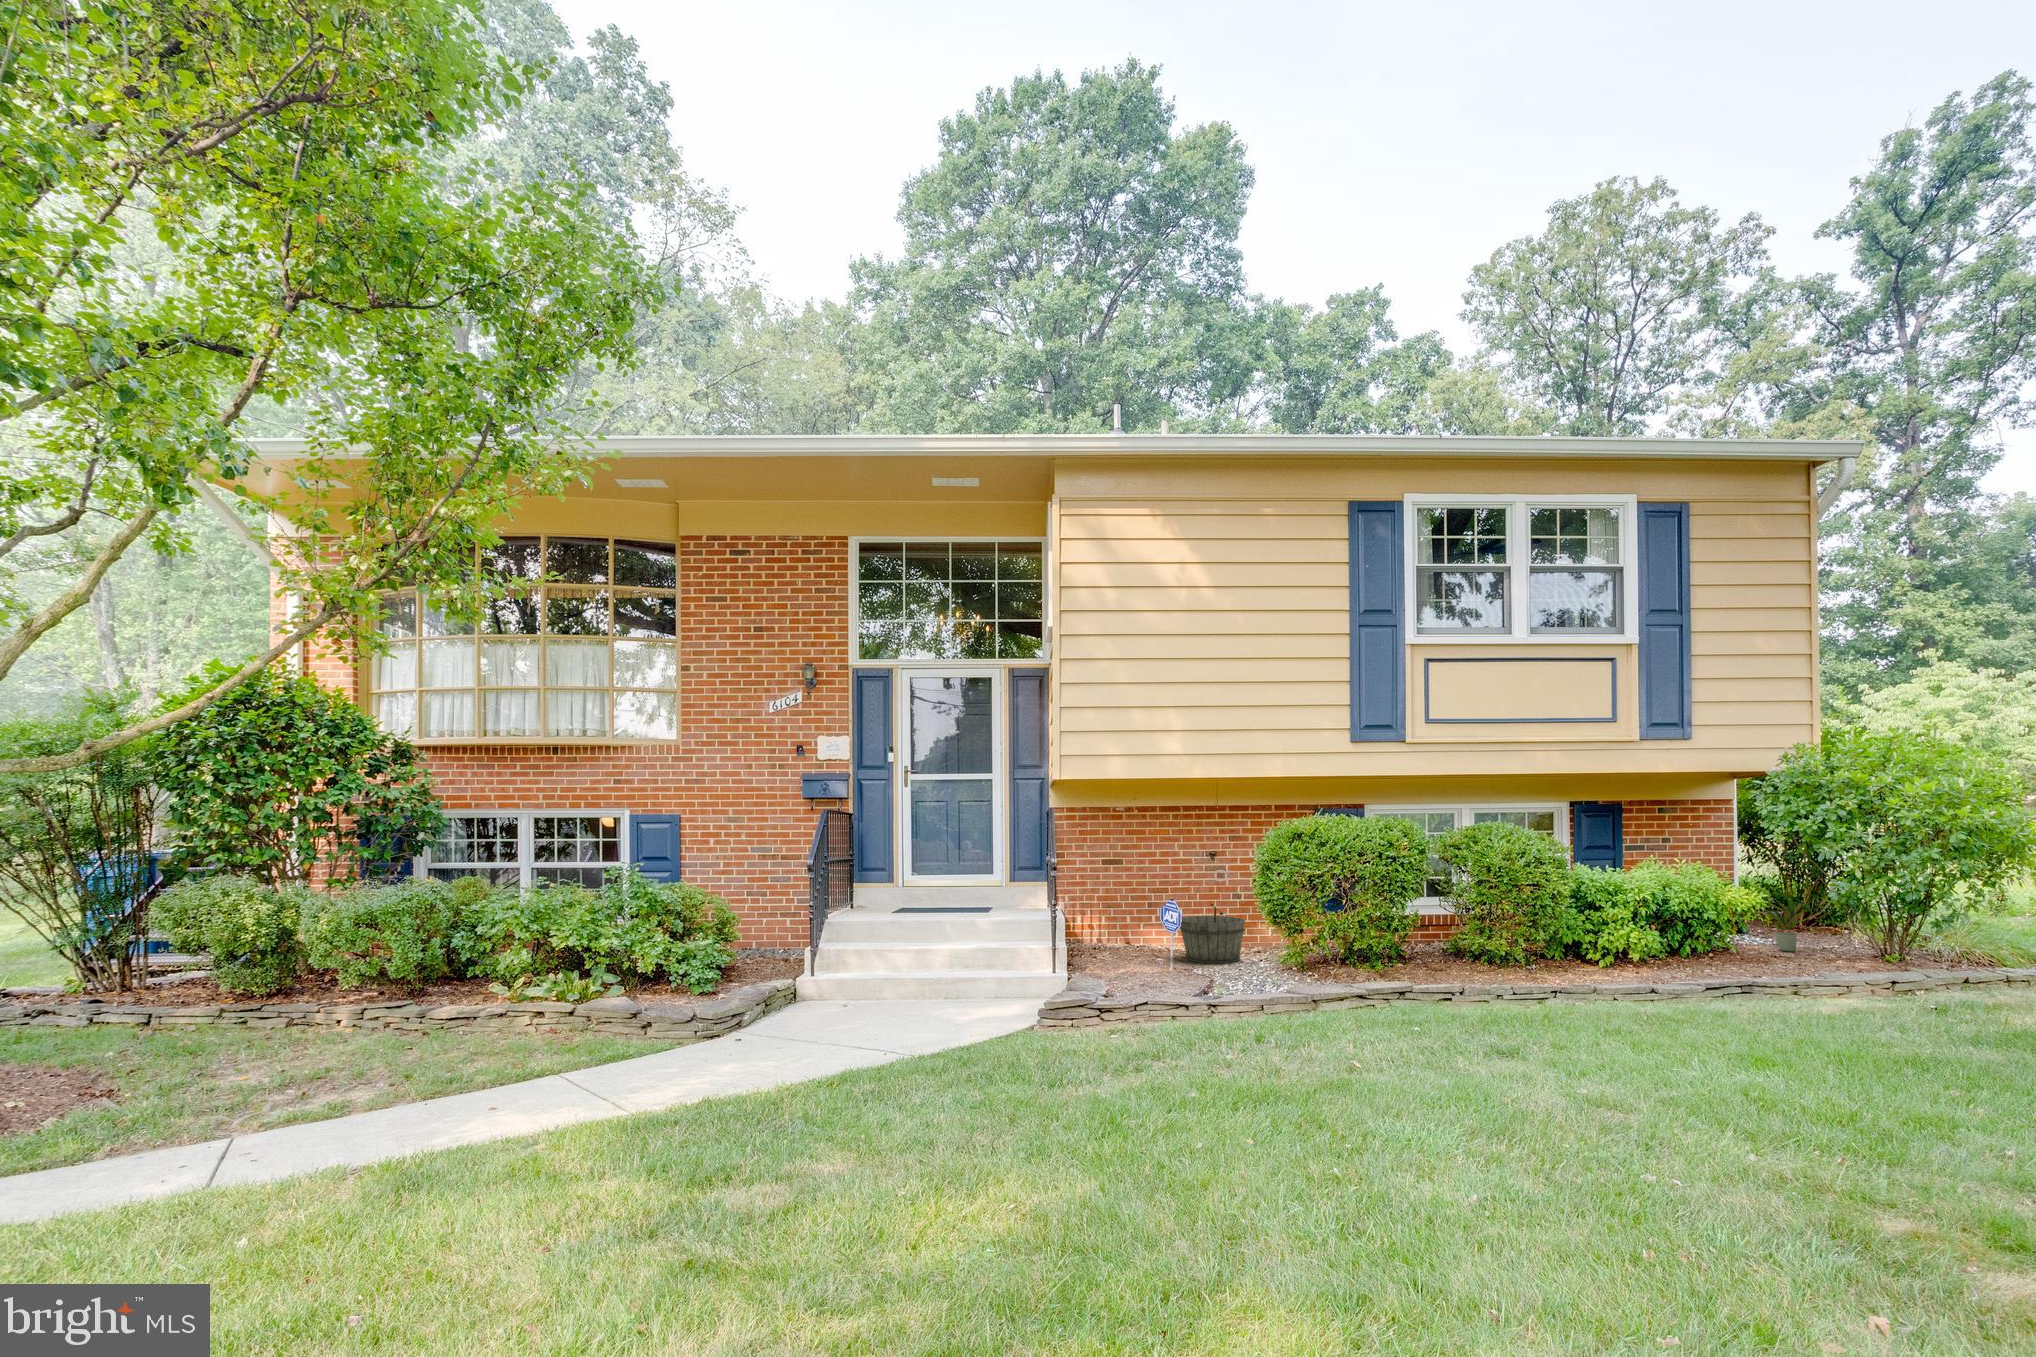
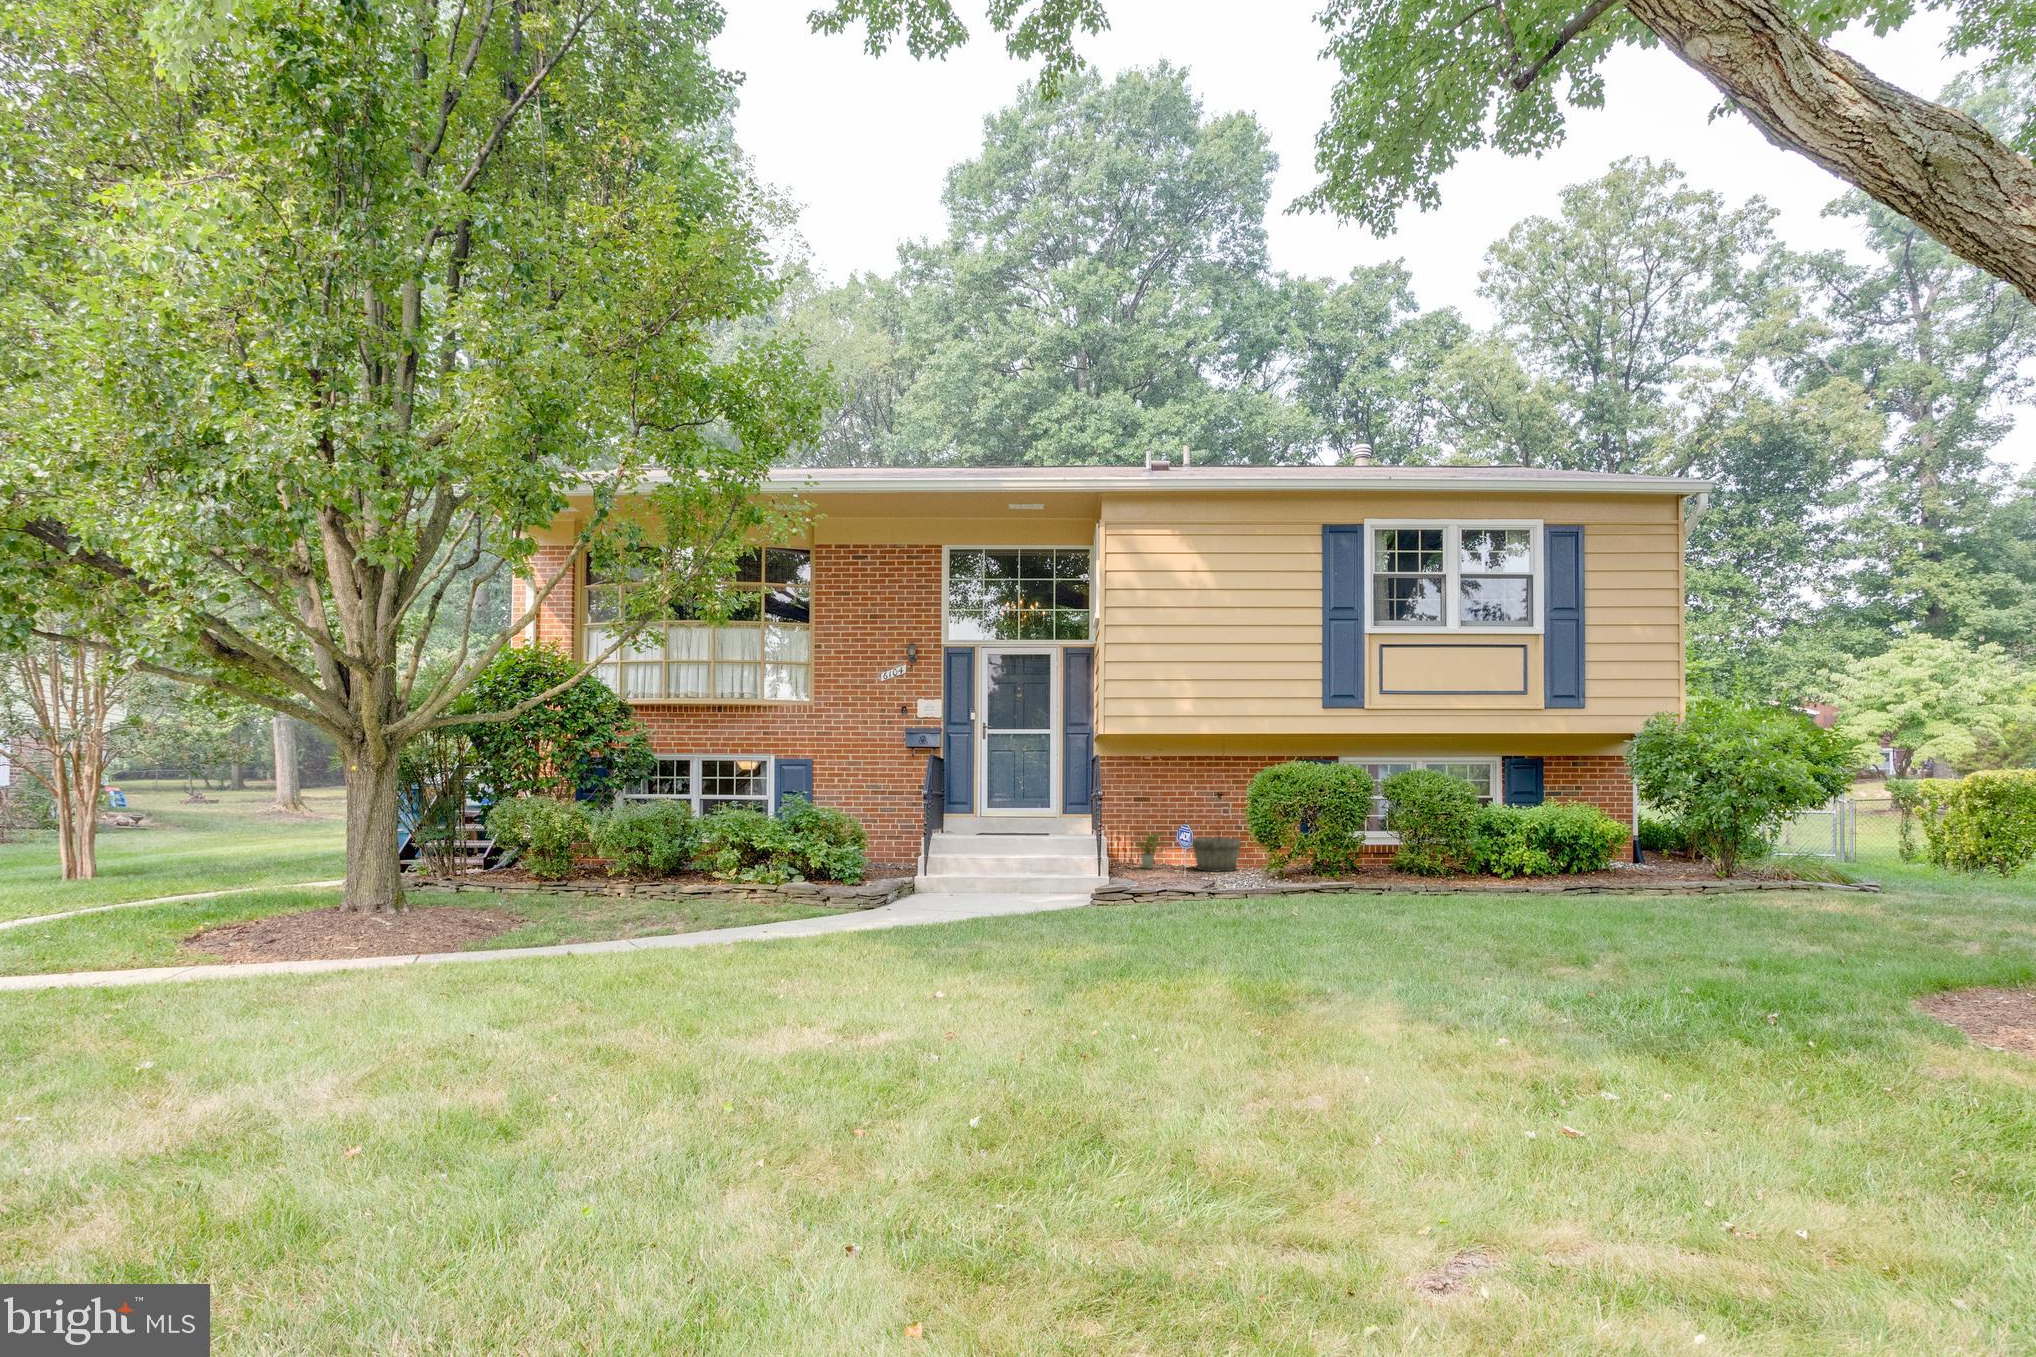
potted plant: present [1765,898,1813,952] -> present [1131,834,1168,869]

